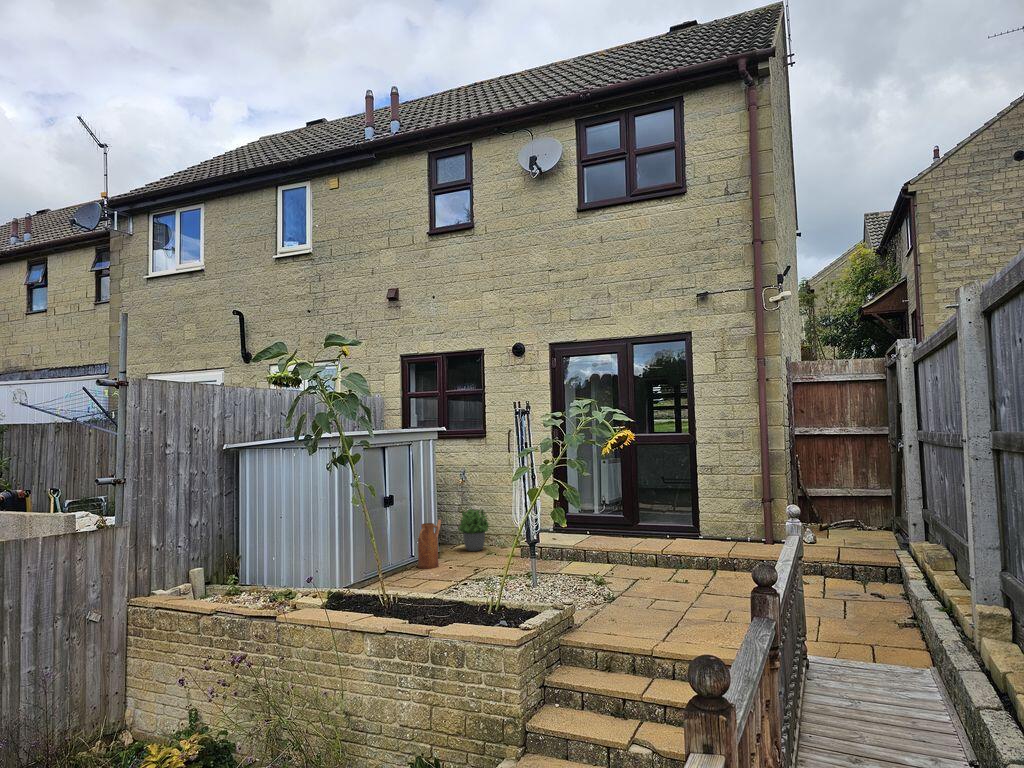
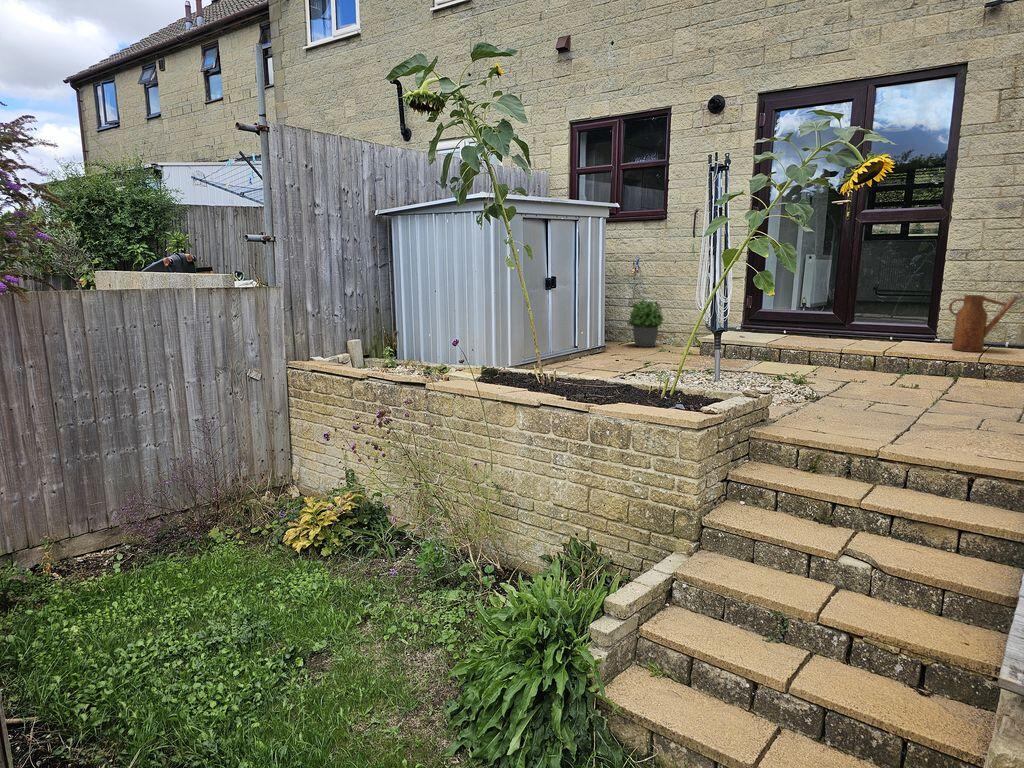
watering can: present [418,520,441,569] -> present [949,295,1018,352]

